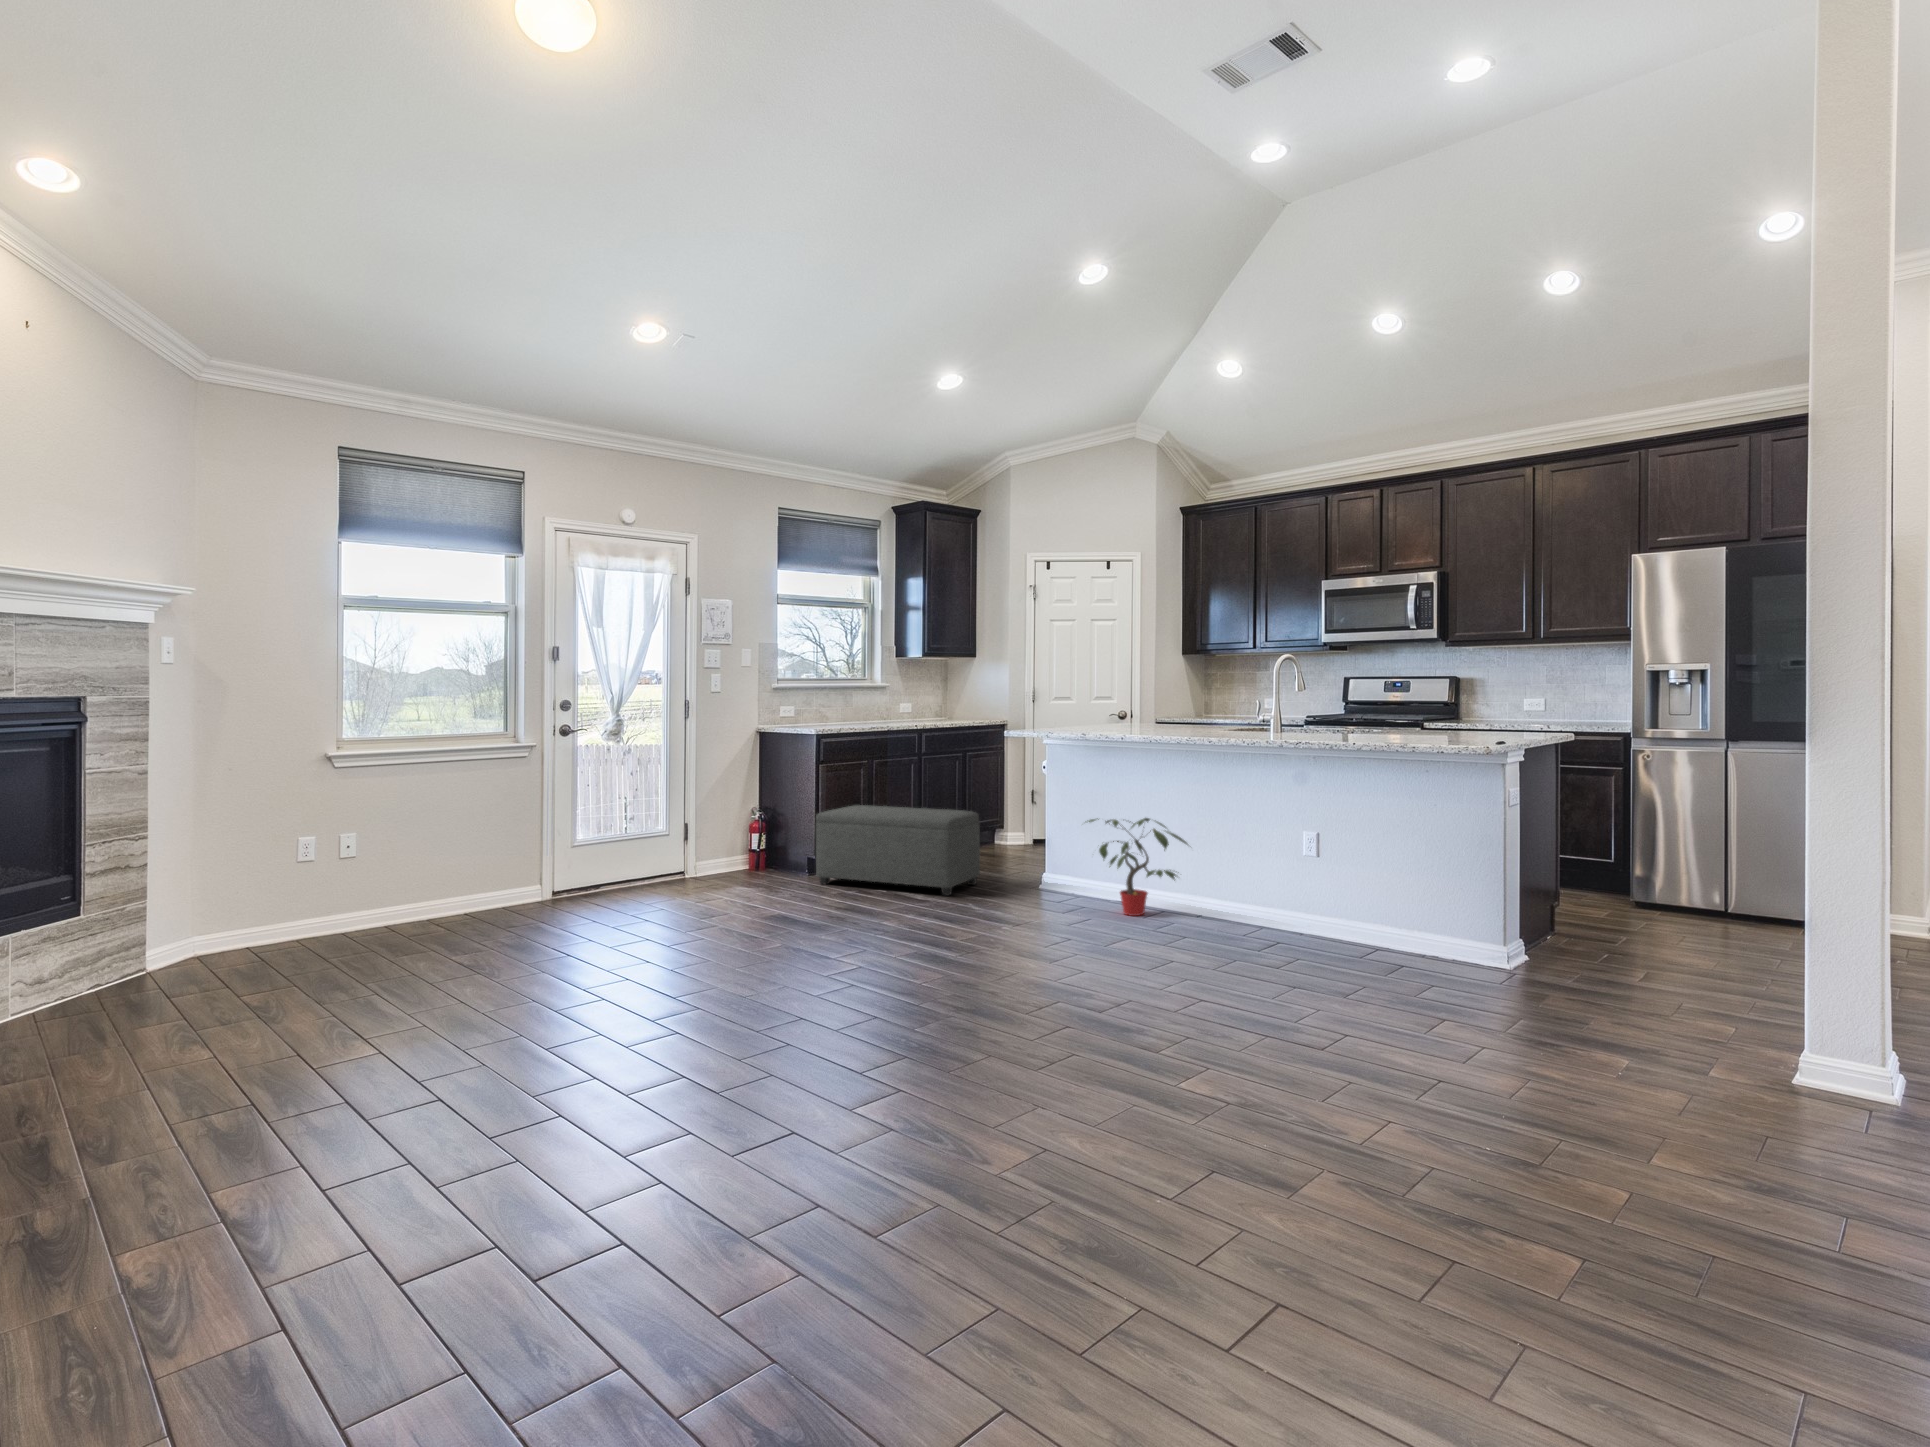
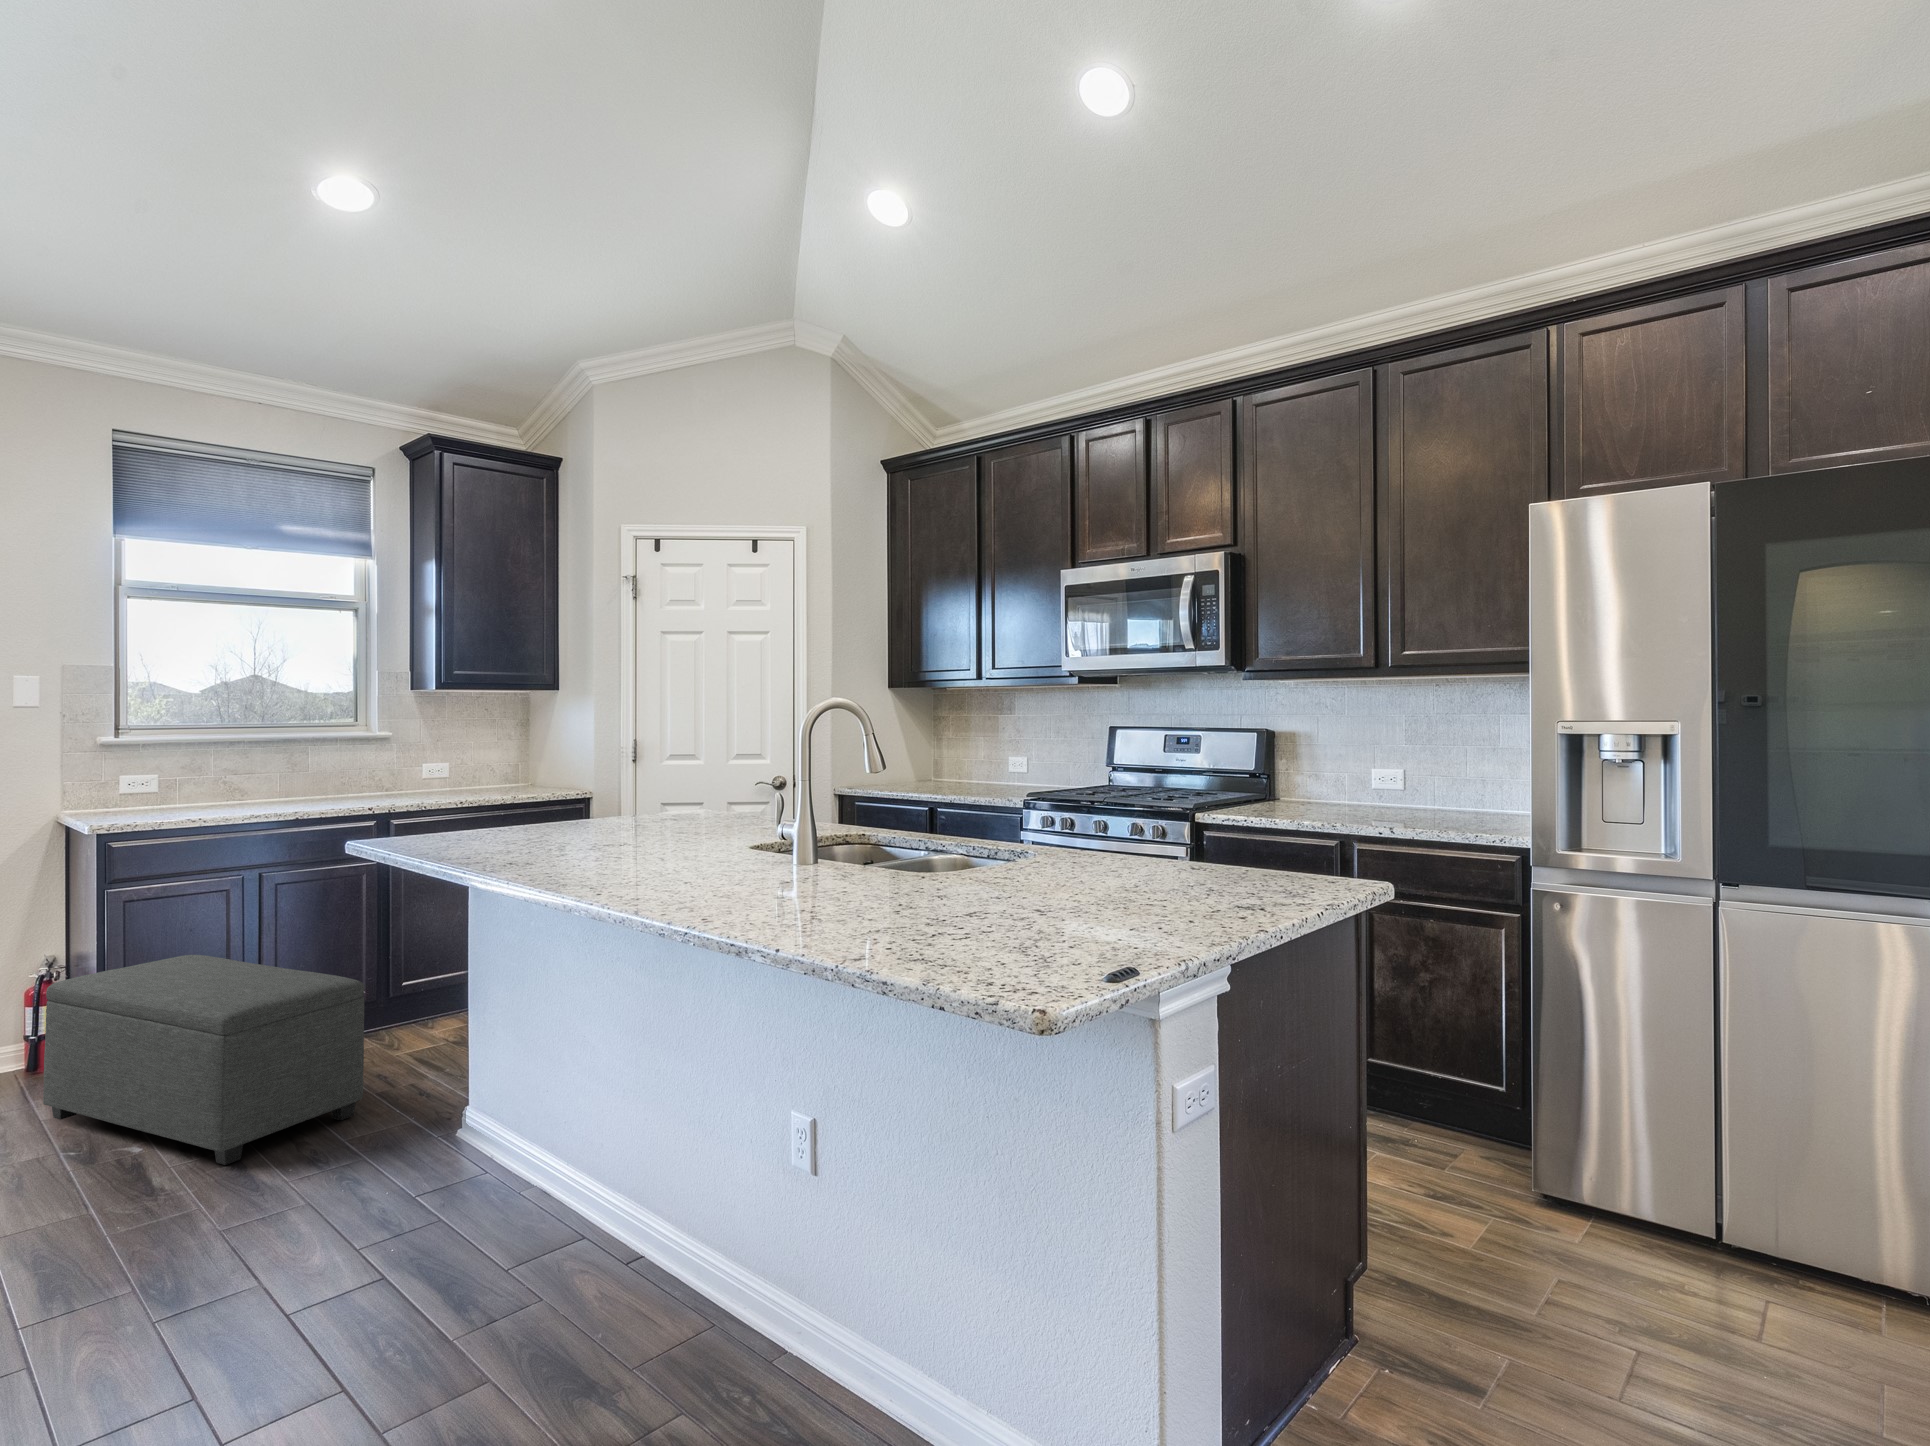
potted plant: present [1089,818,1188,916] -> none [401,1036,601,1253]

